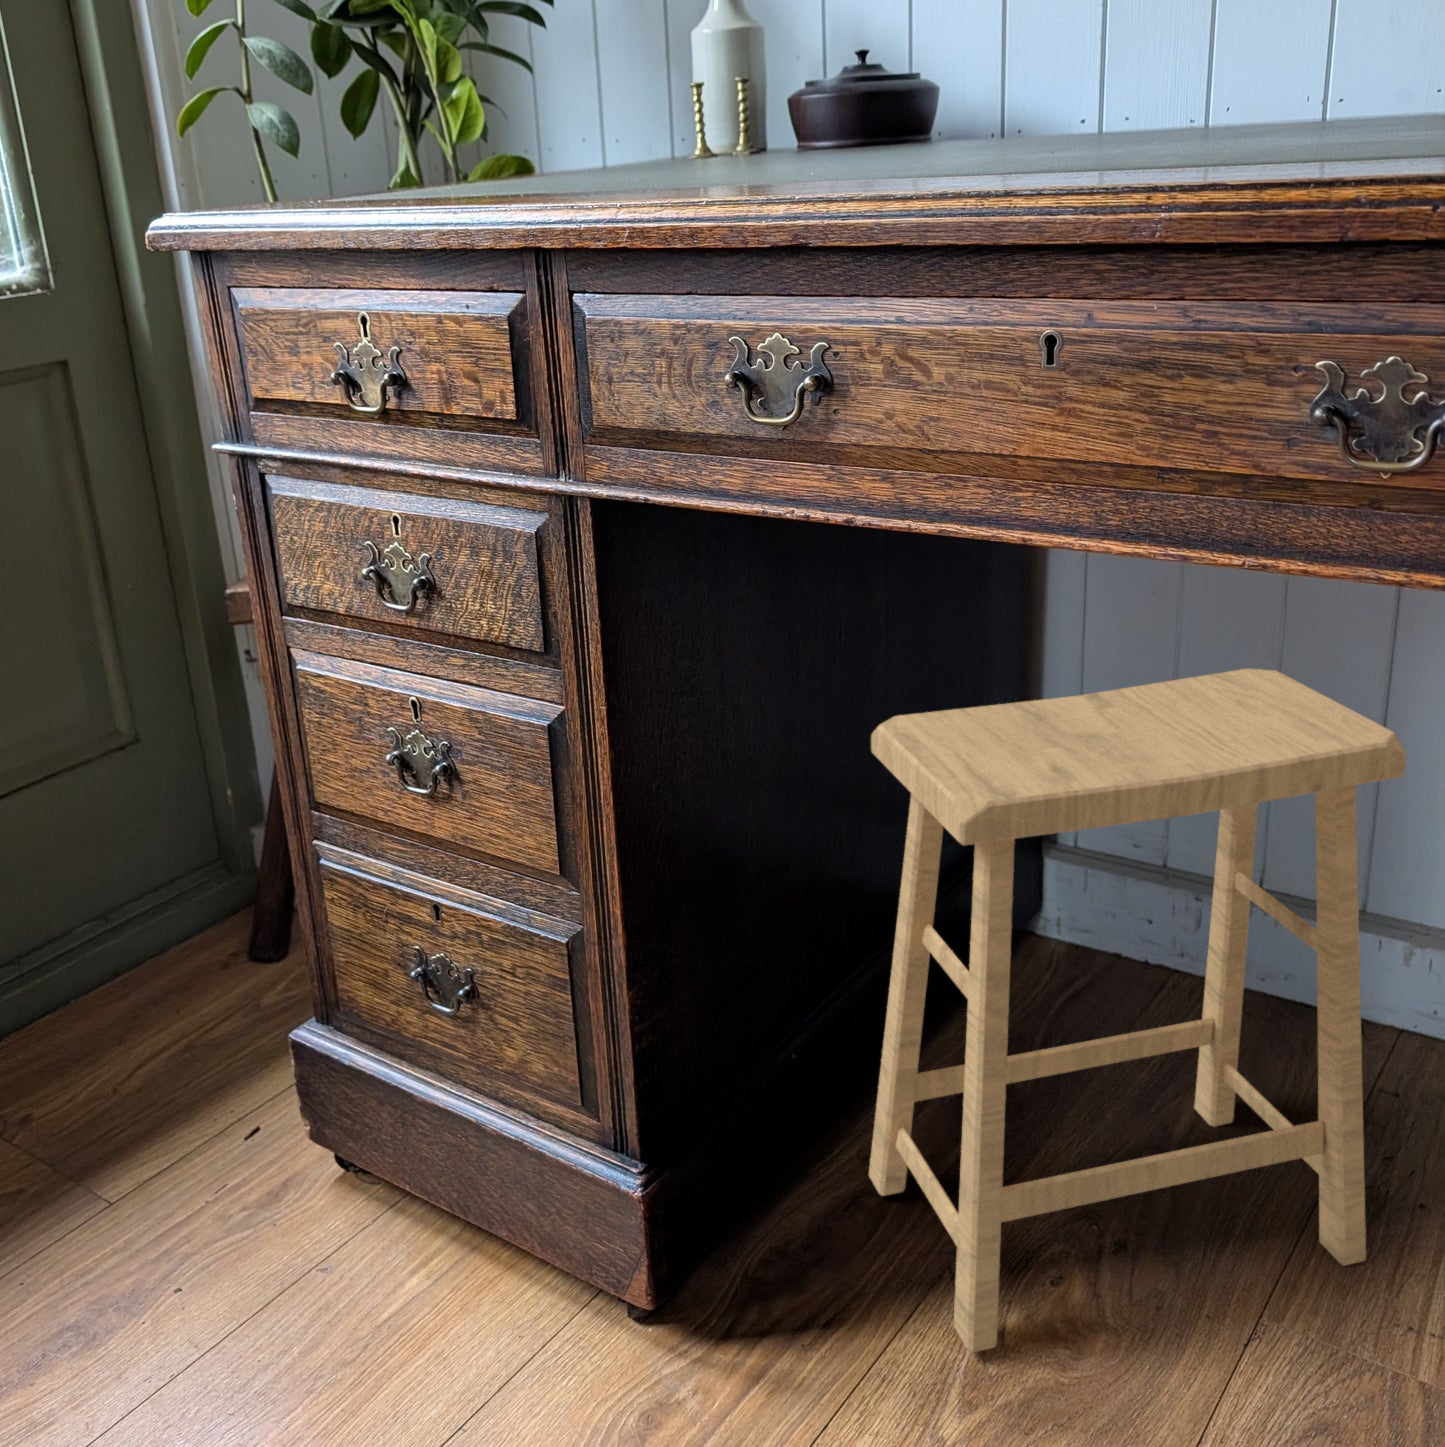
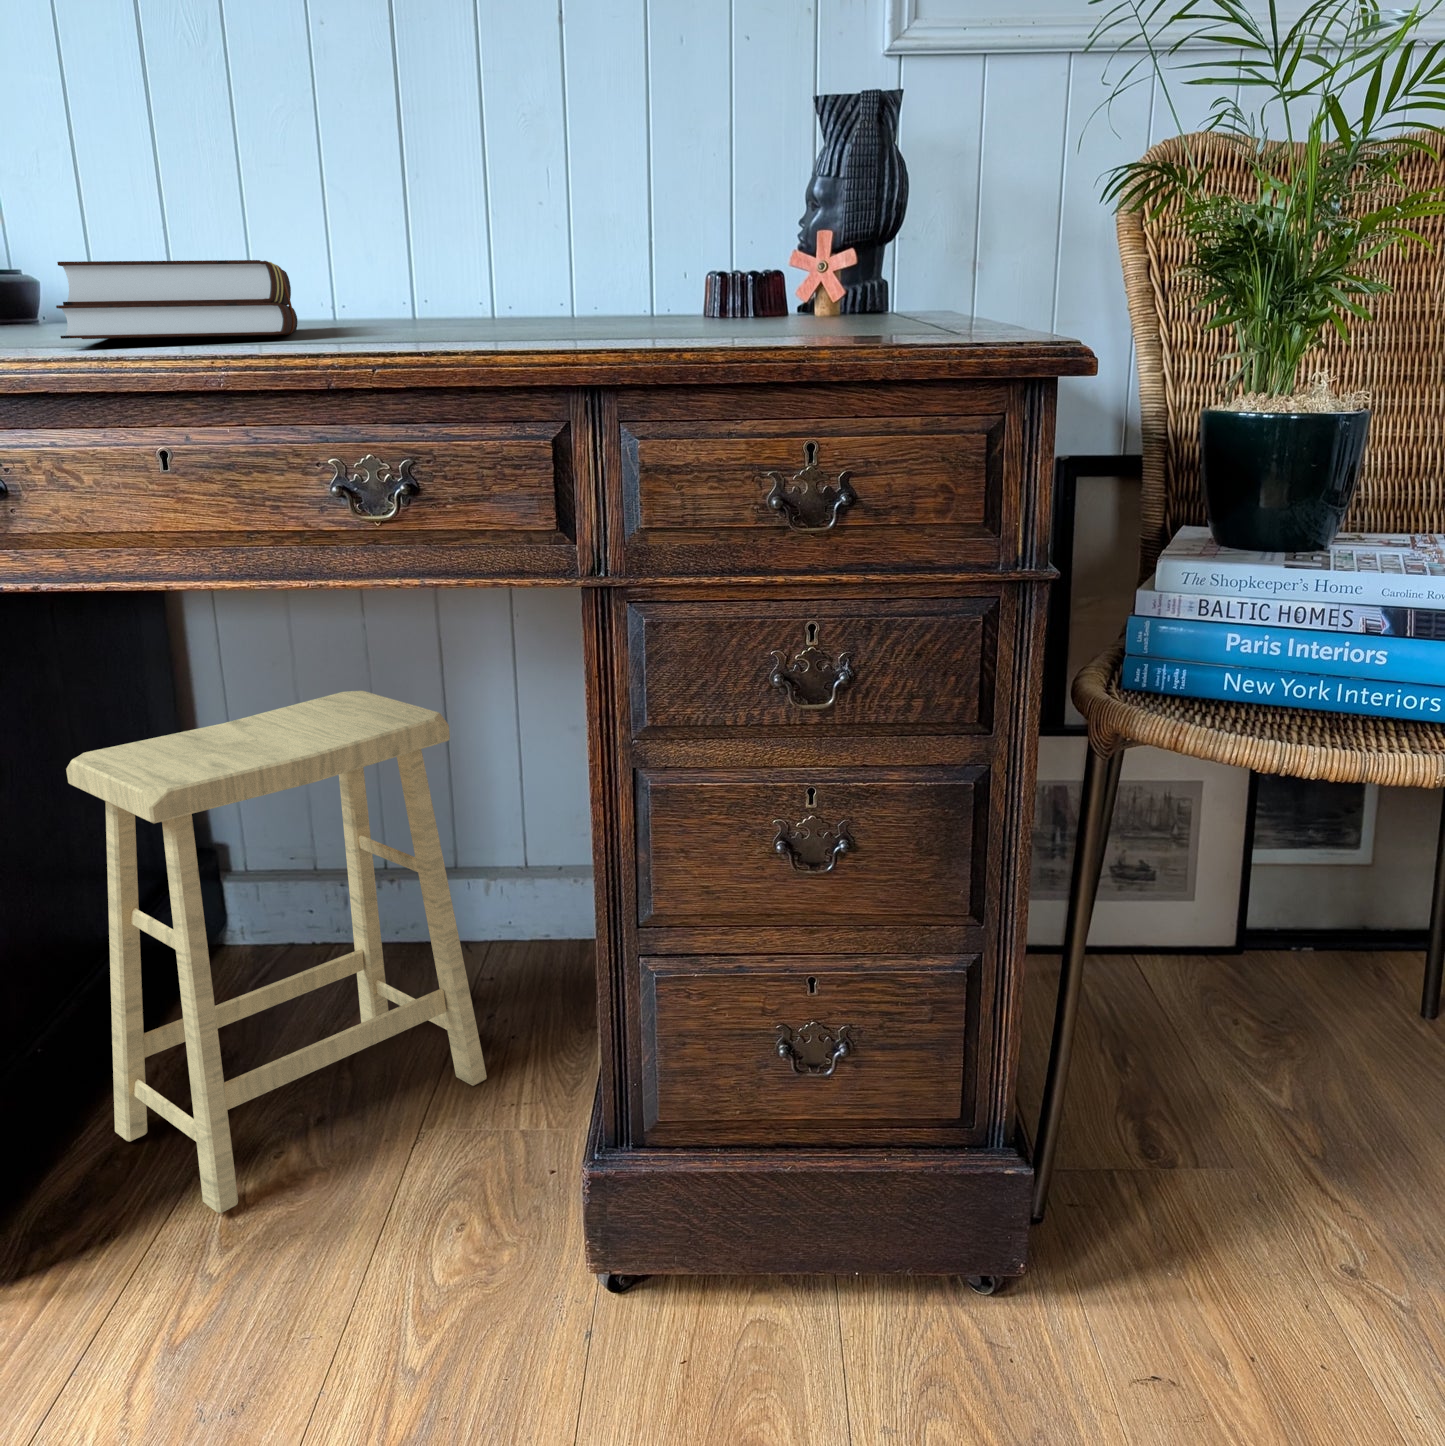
hardback book: none [939,24,1278,157] -> present [56,260,298,339]

